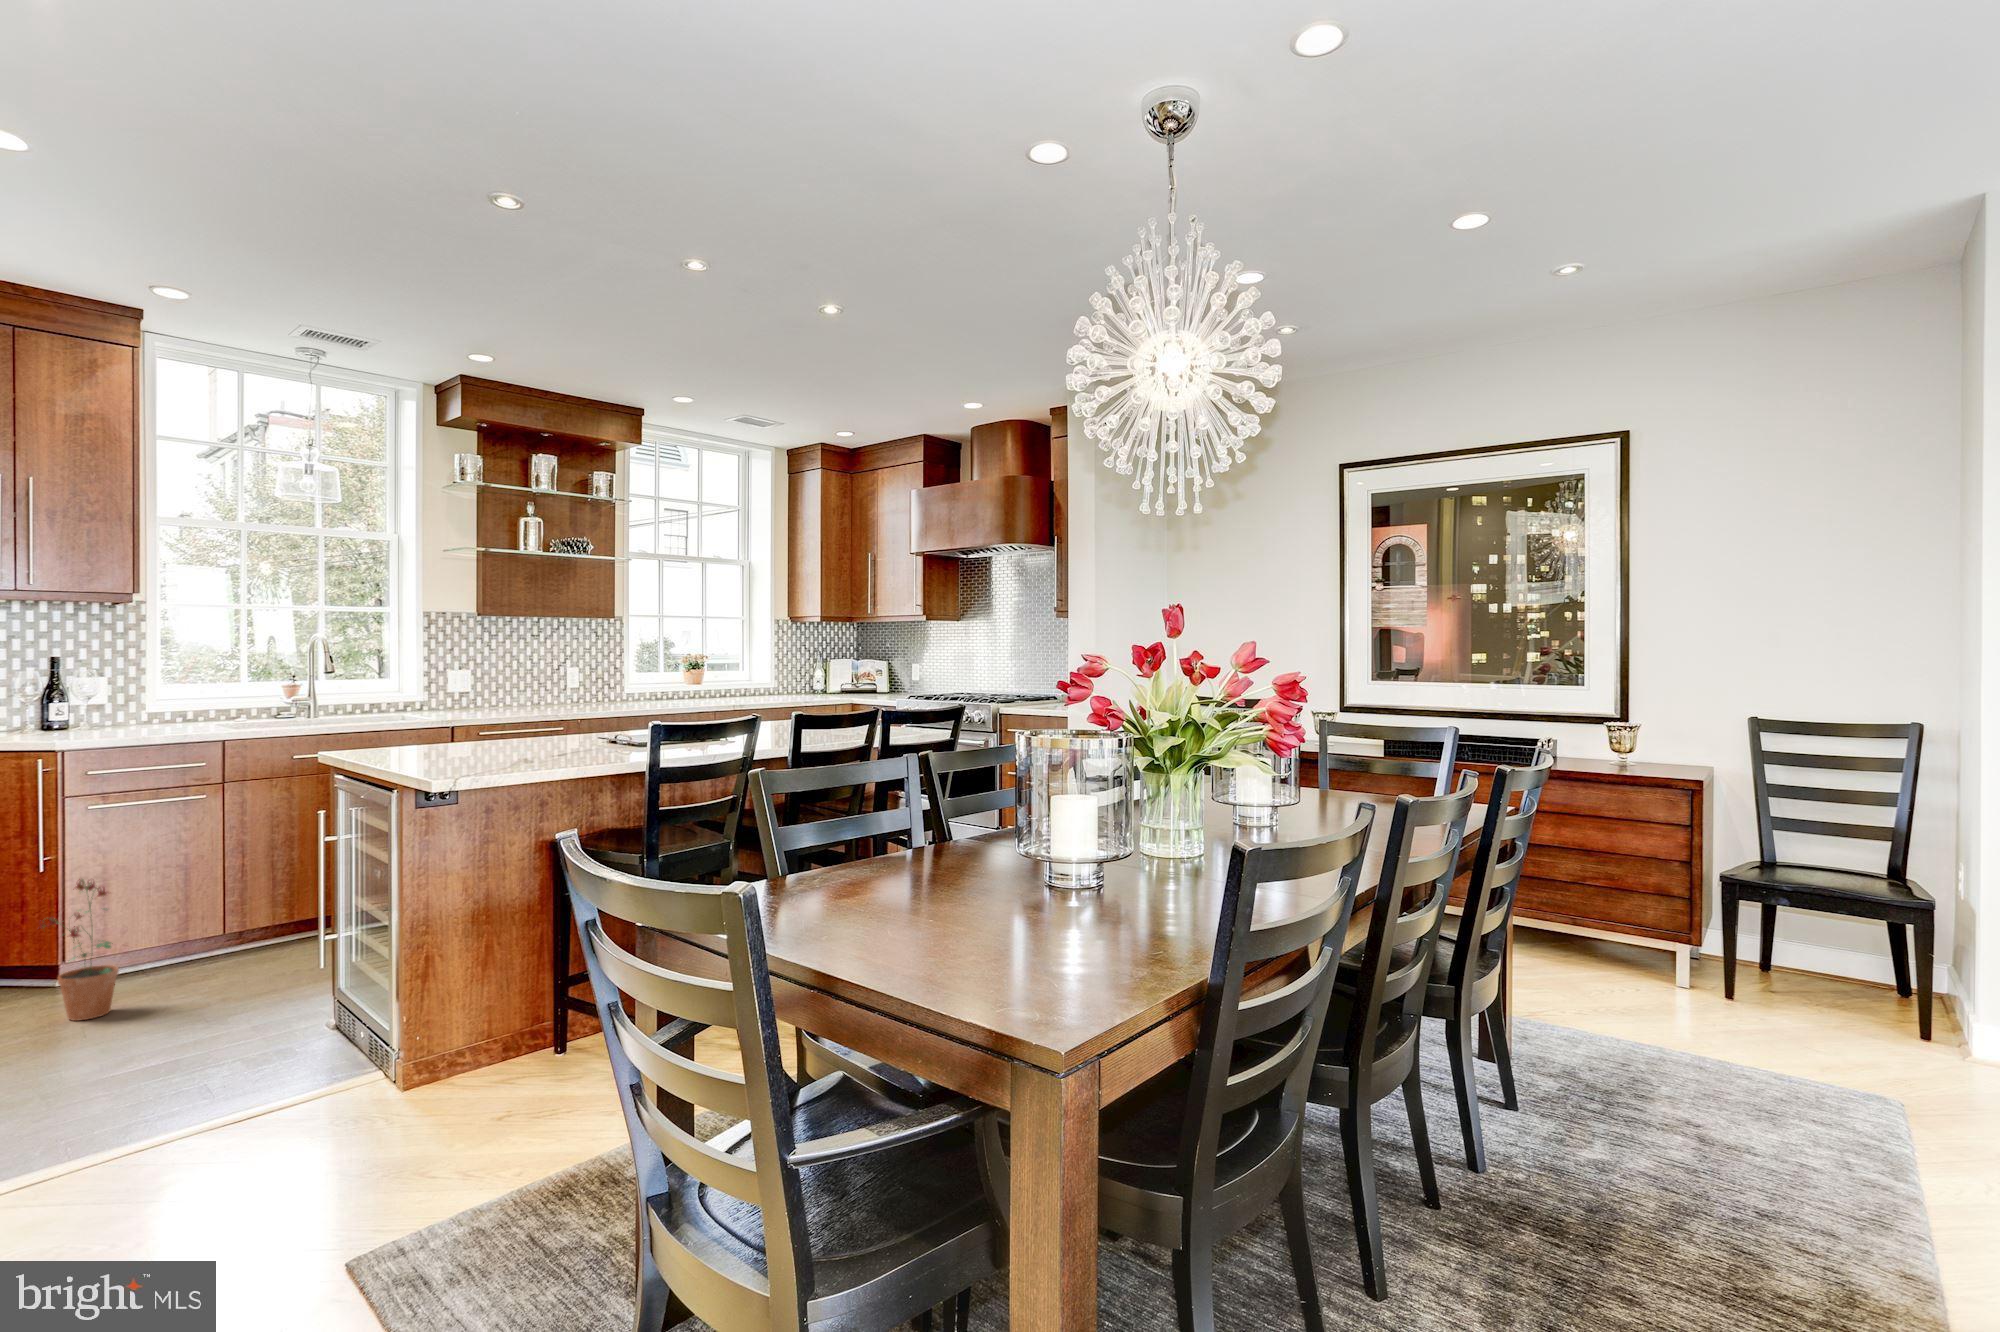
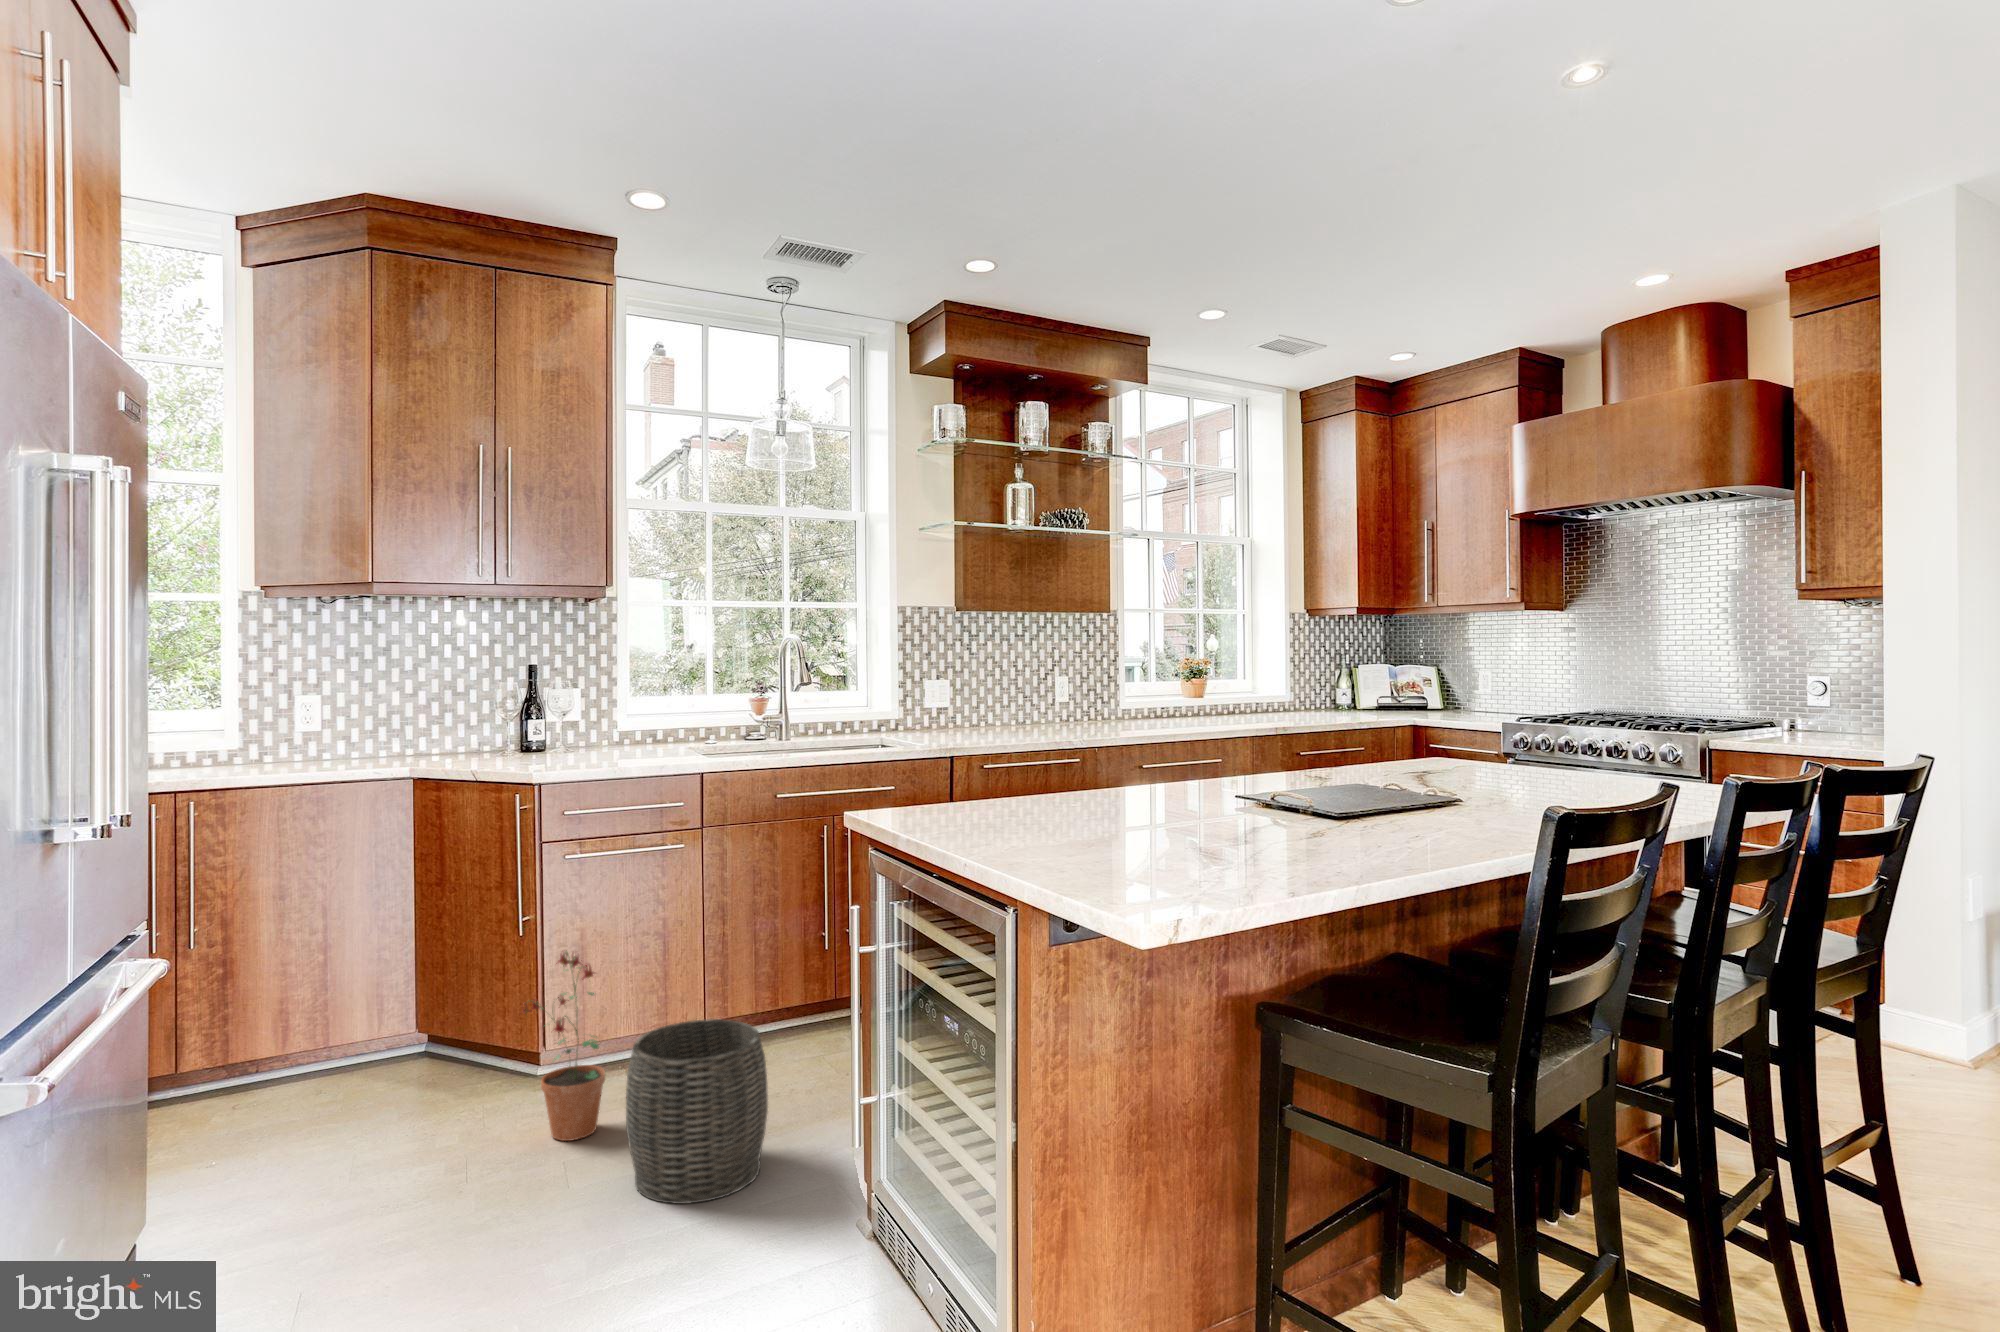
woven basket: none [132,918,256,1043] -> present [626,1019,768,1204]

